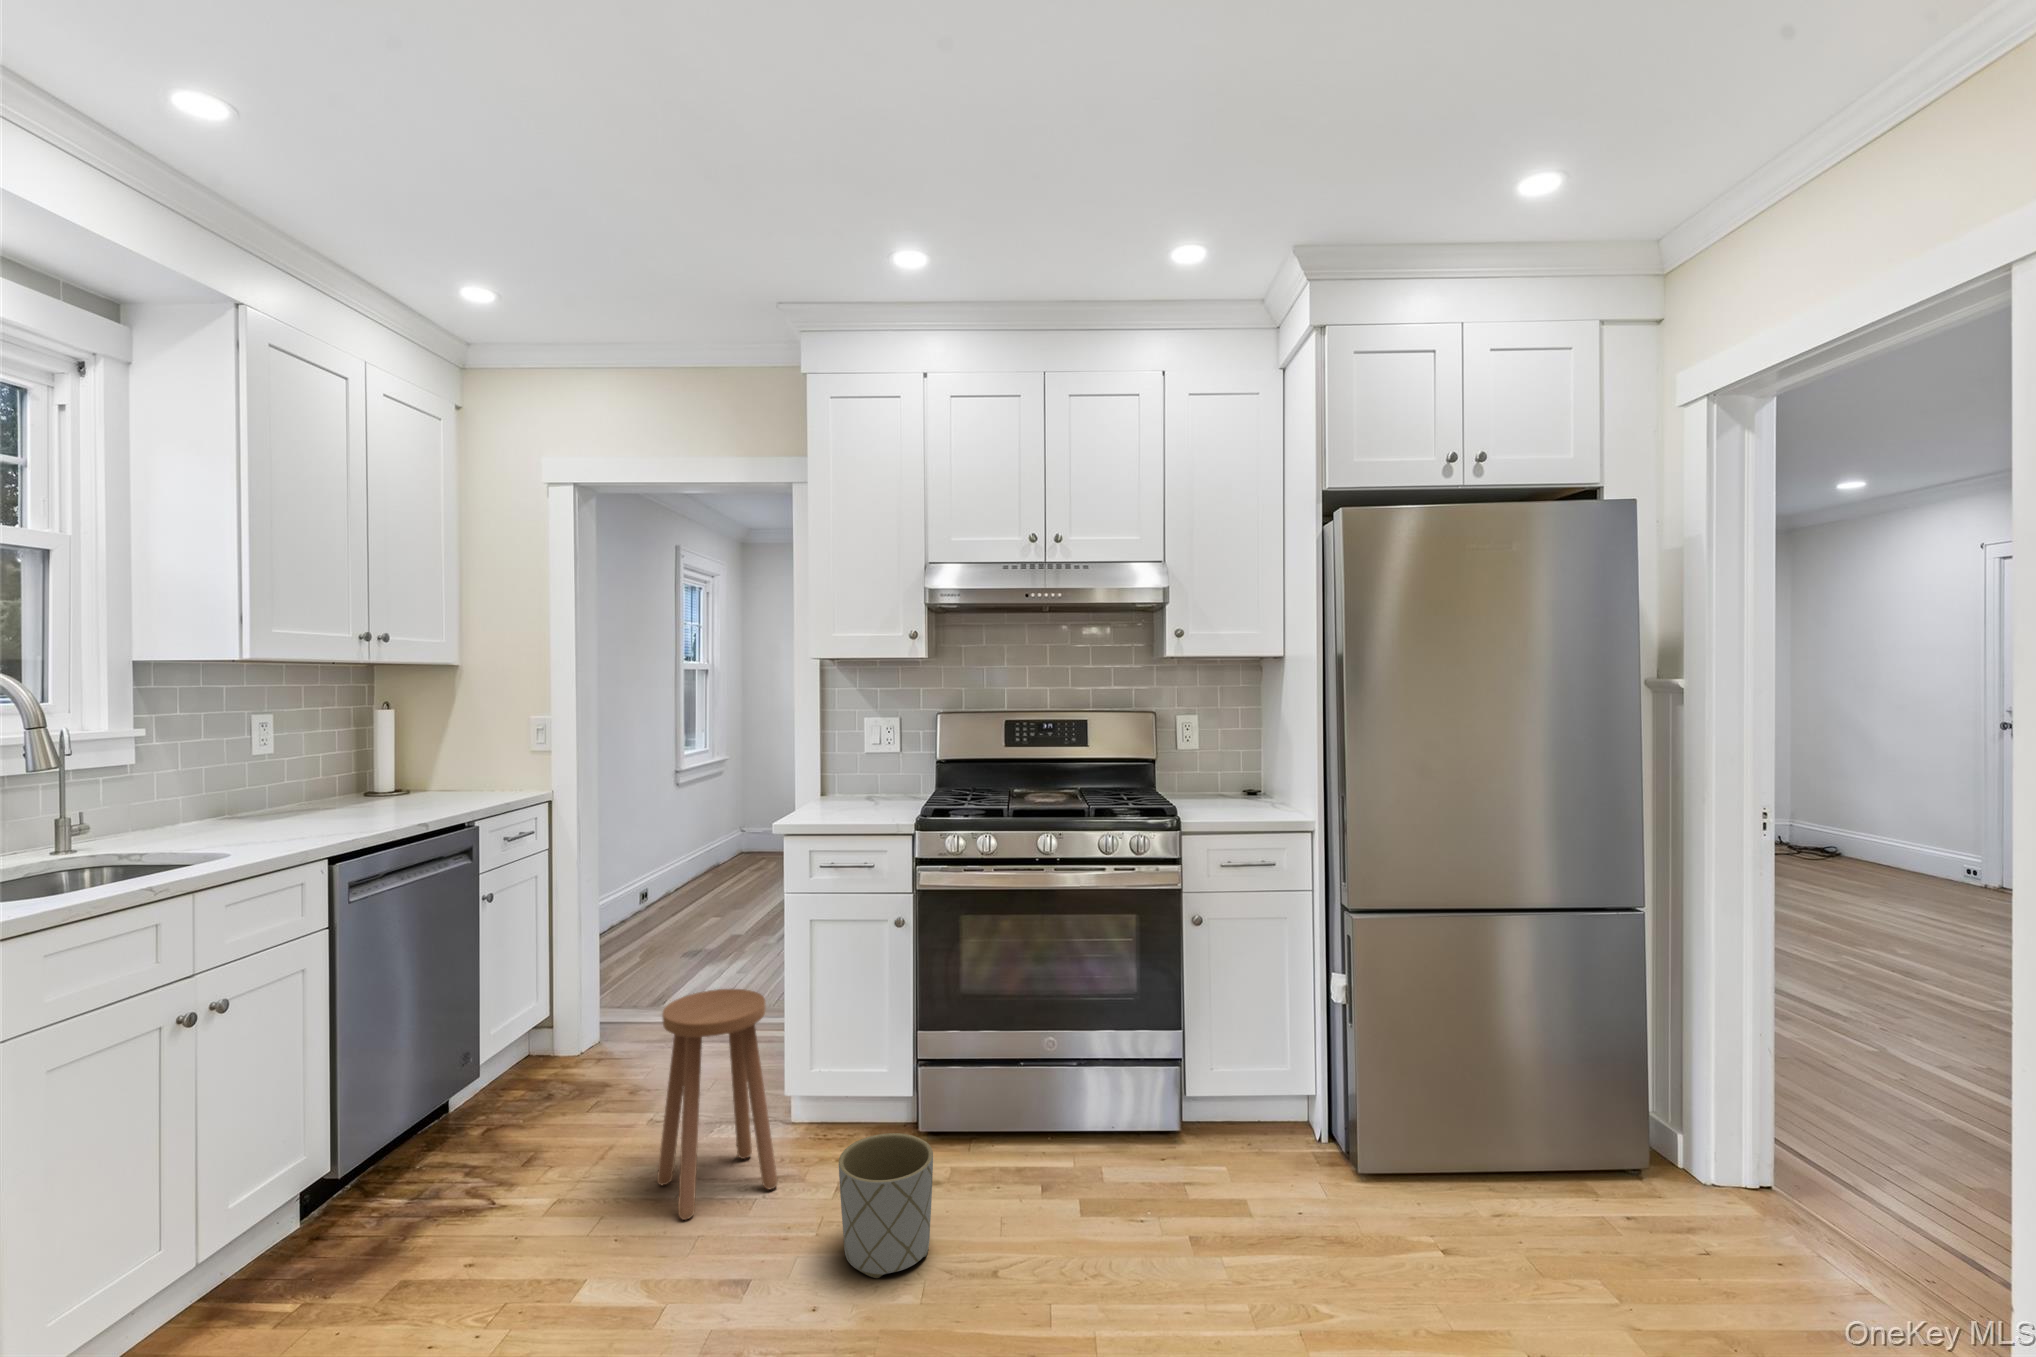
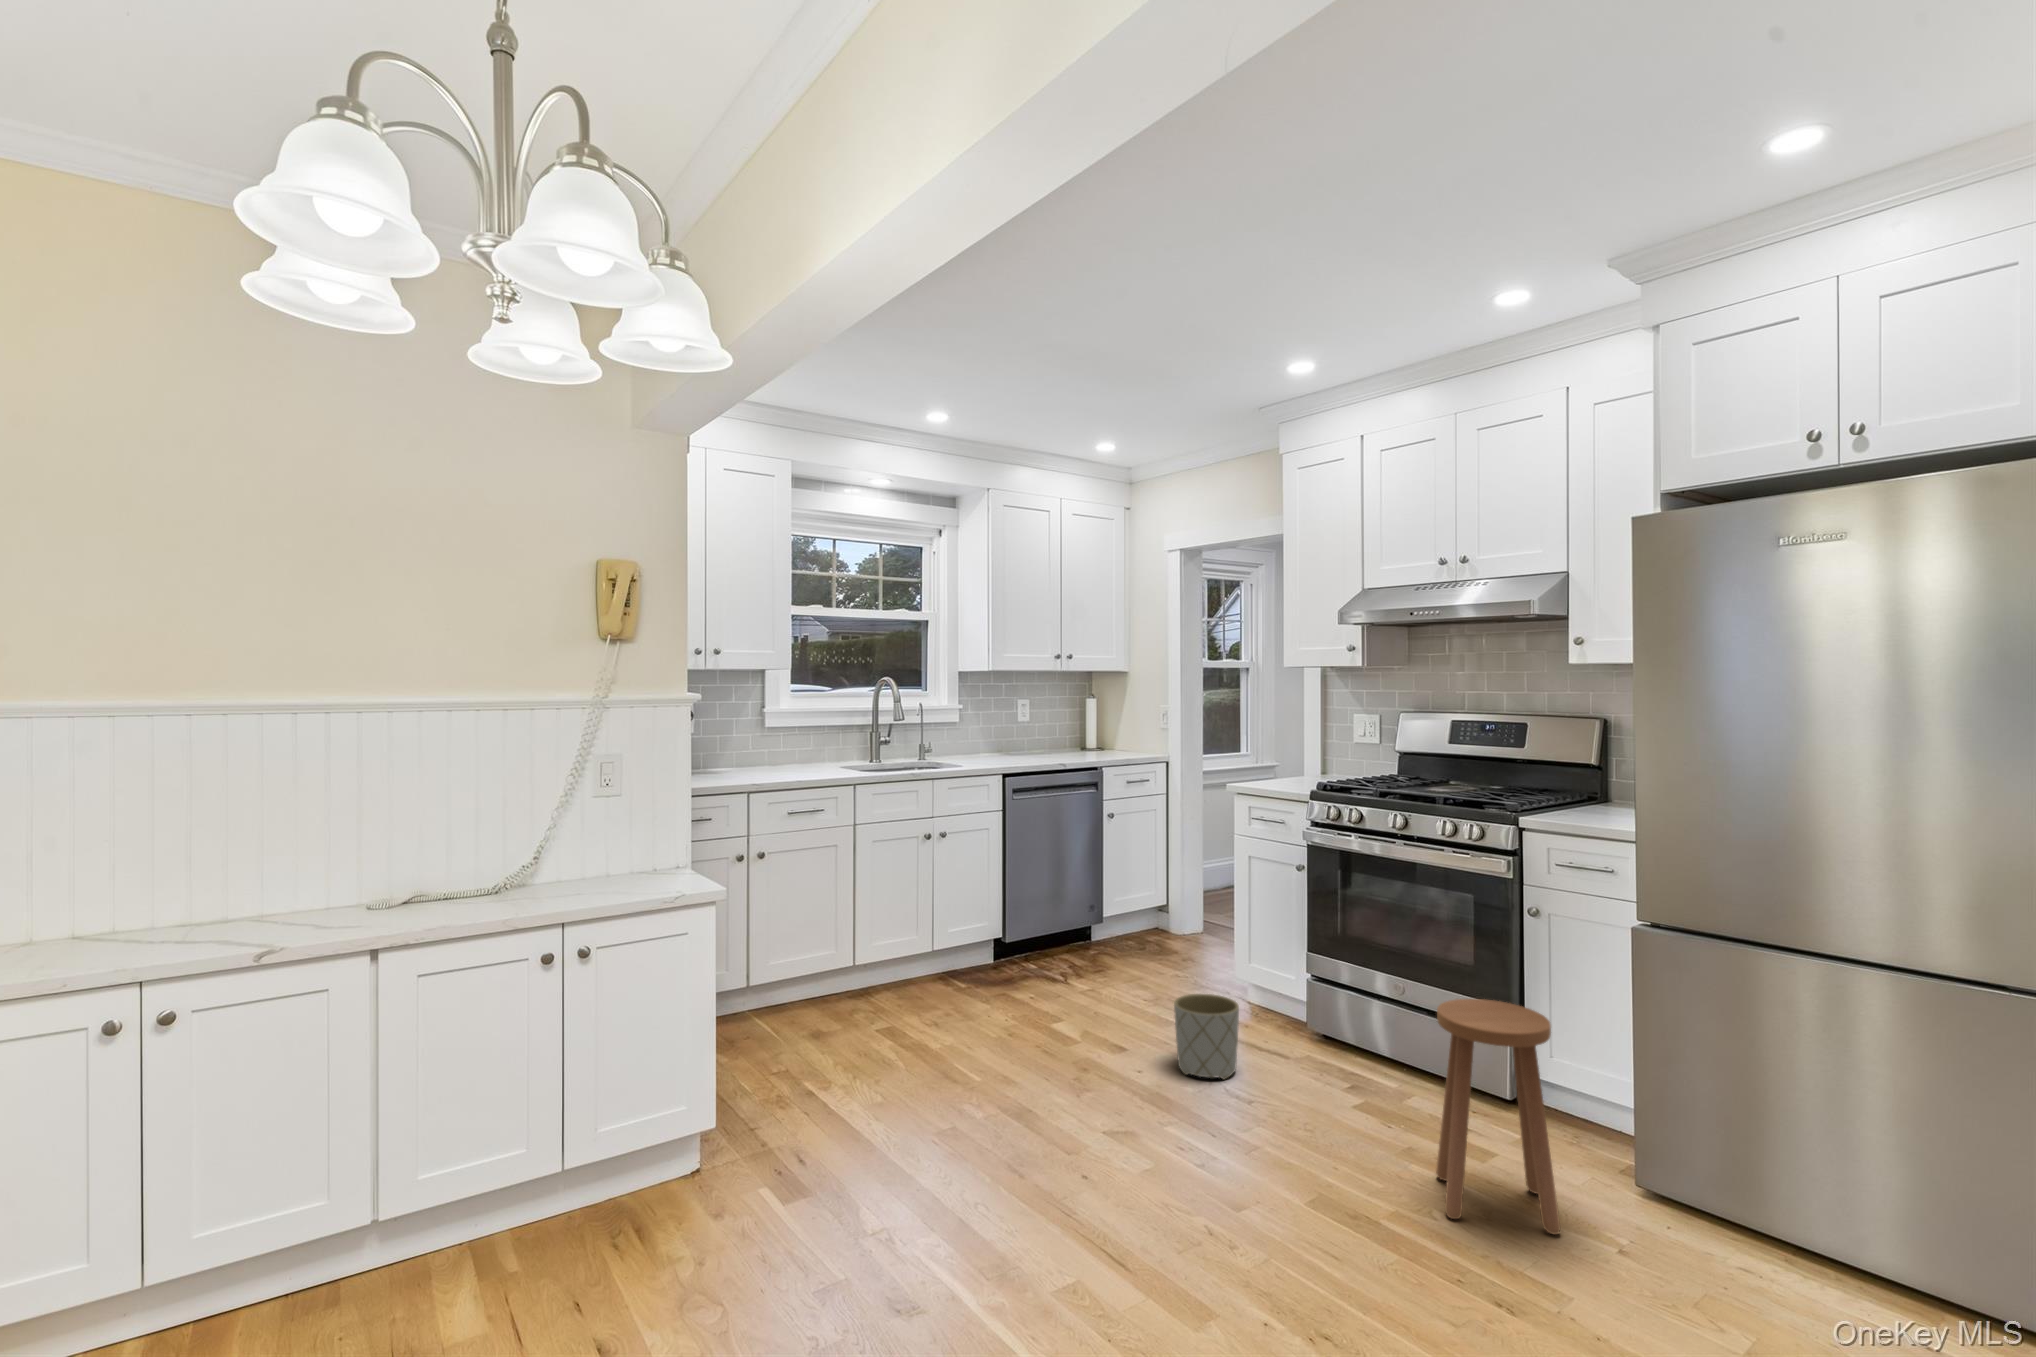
stool: present [657,989,778,1220] -> present [1436,999,1560,1234]

